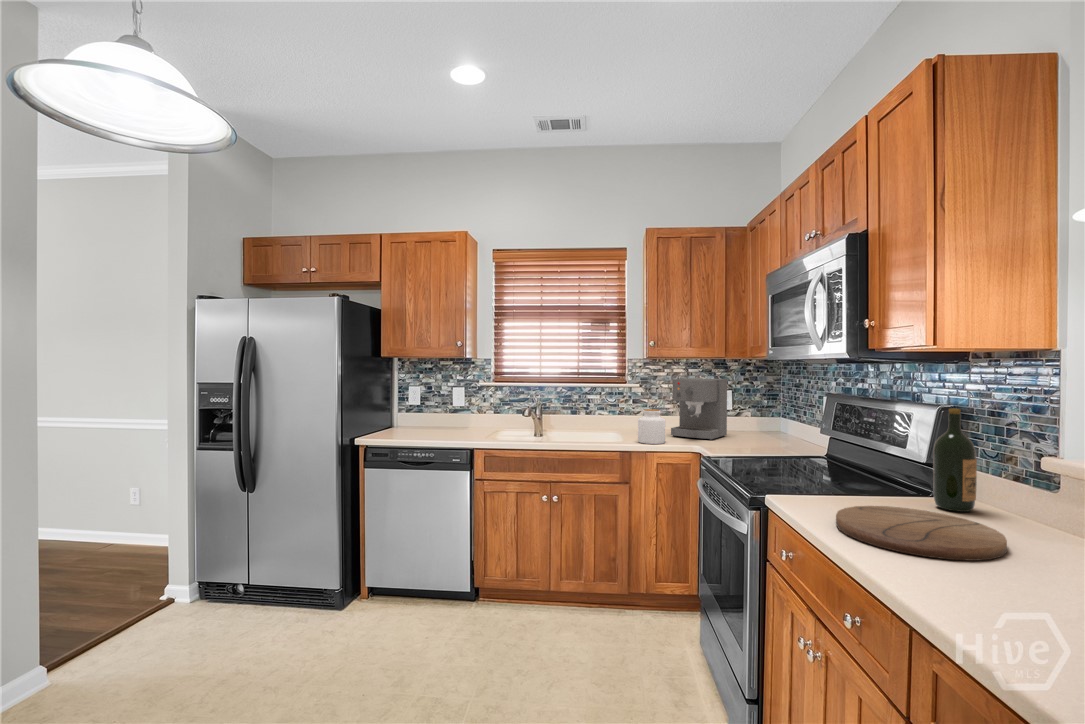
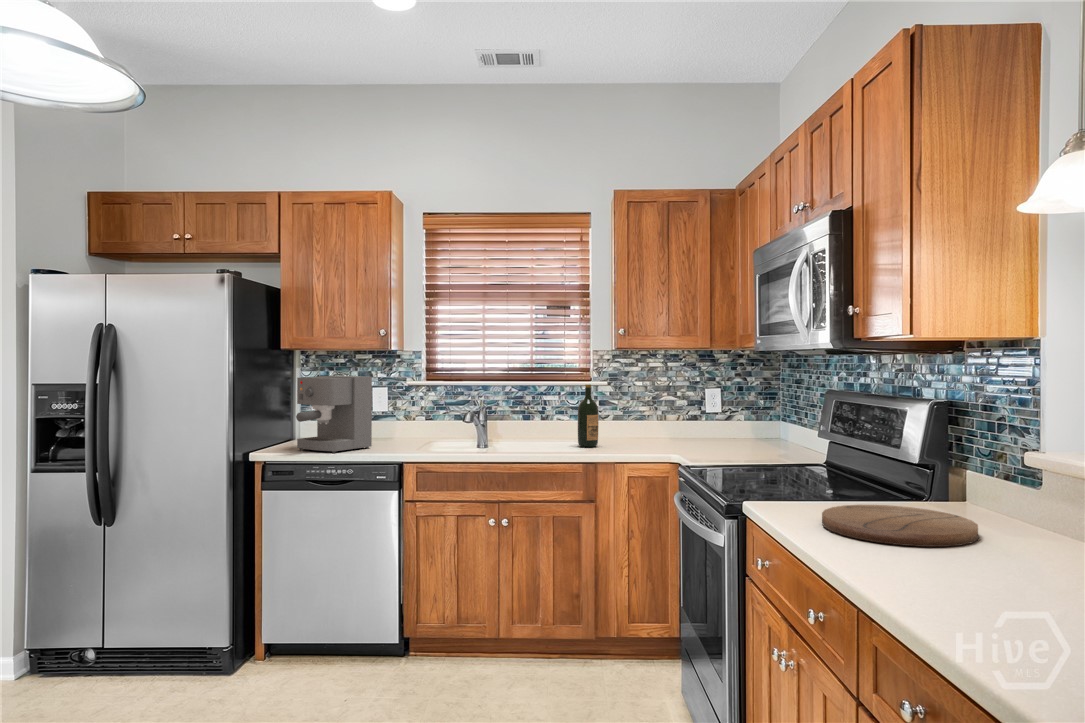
coffee maker: present [671,378,727,440] -> present [296,376,372,453]
jar: present [638,409,665,444] -> none [609,412,642,454]
wine bottle: present [933,409,977,512] -> present [578,385,599,447]

